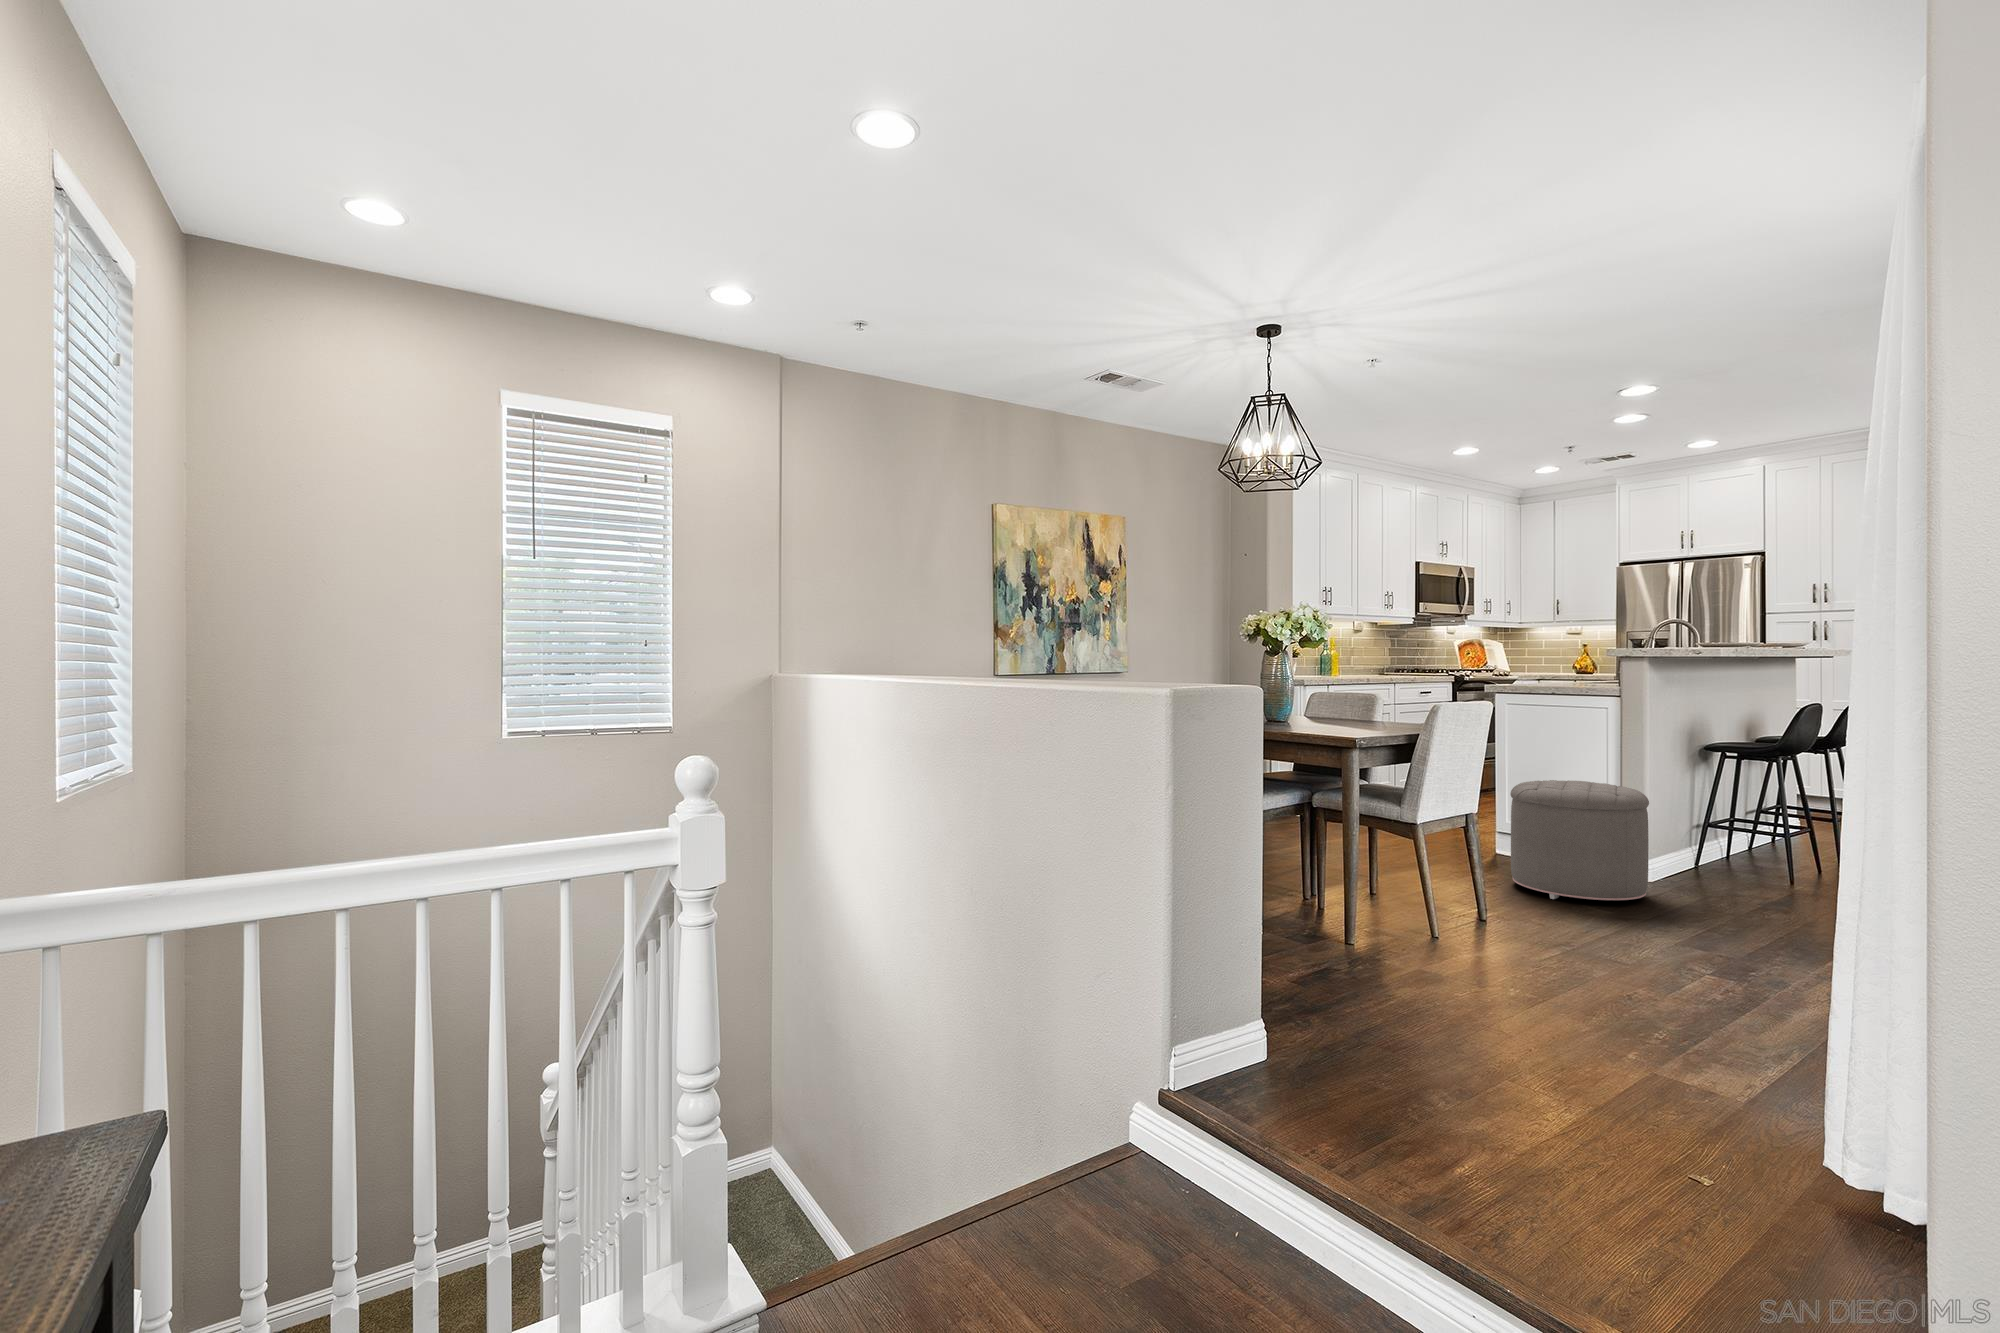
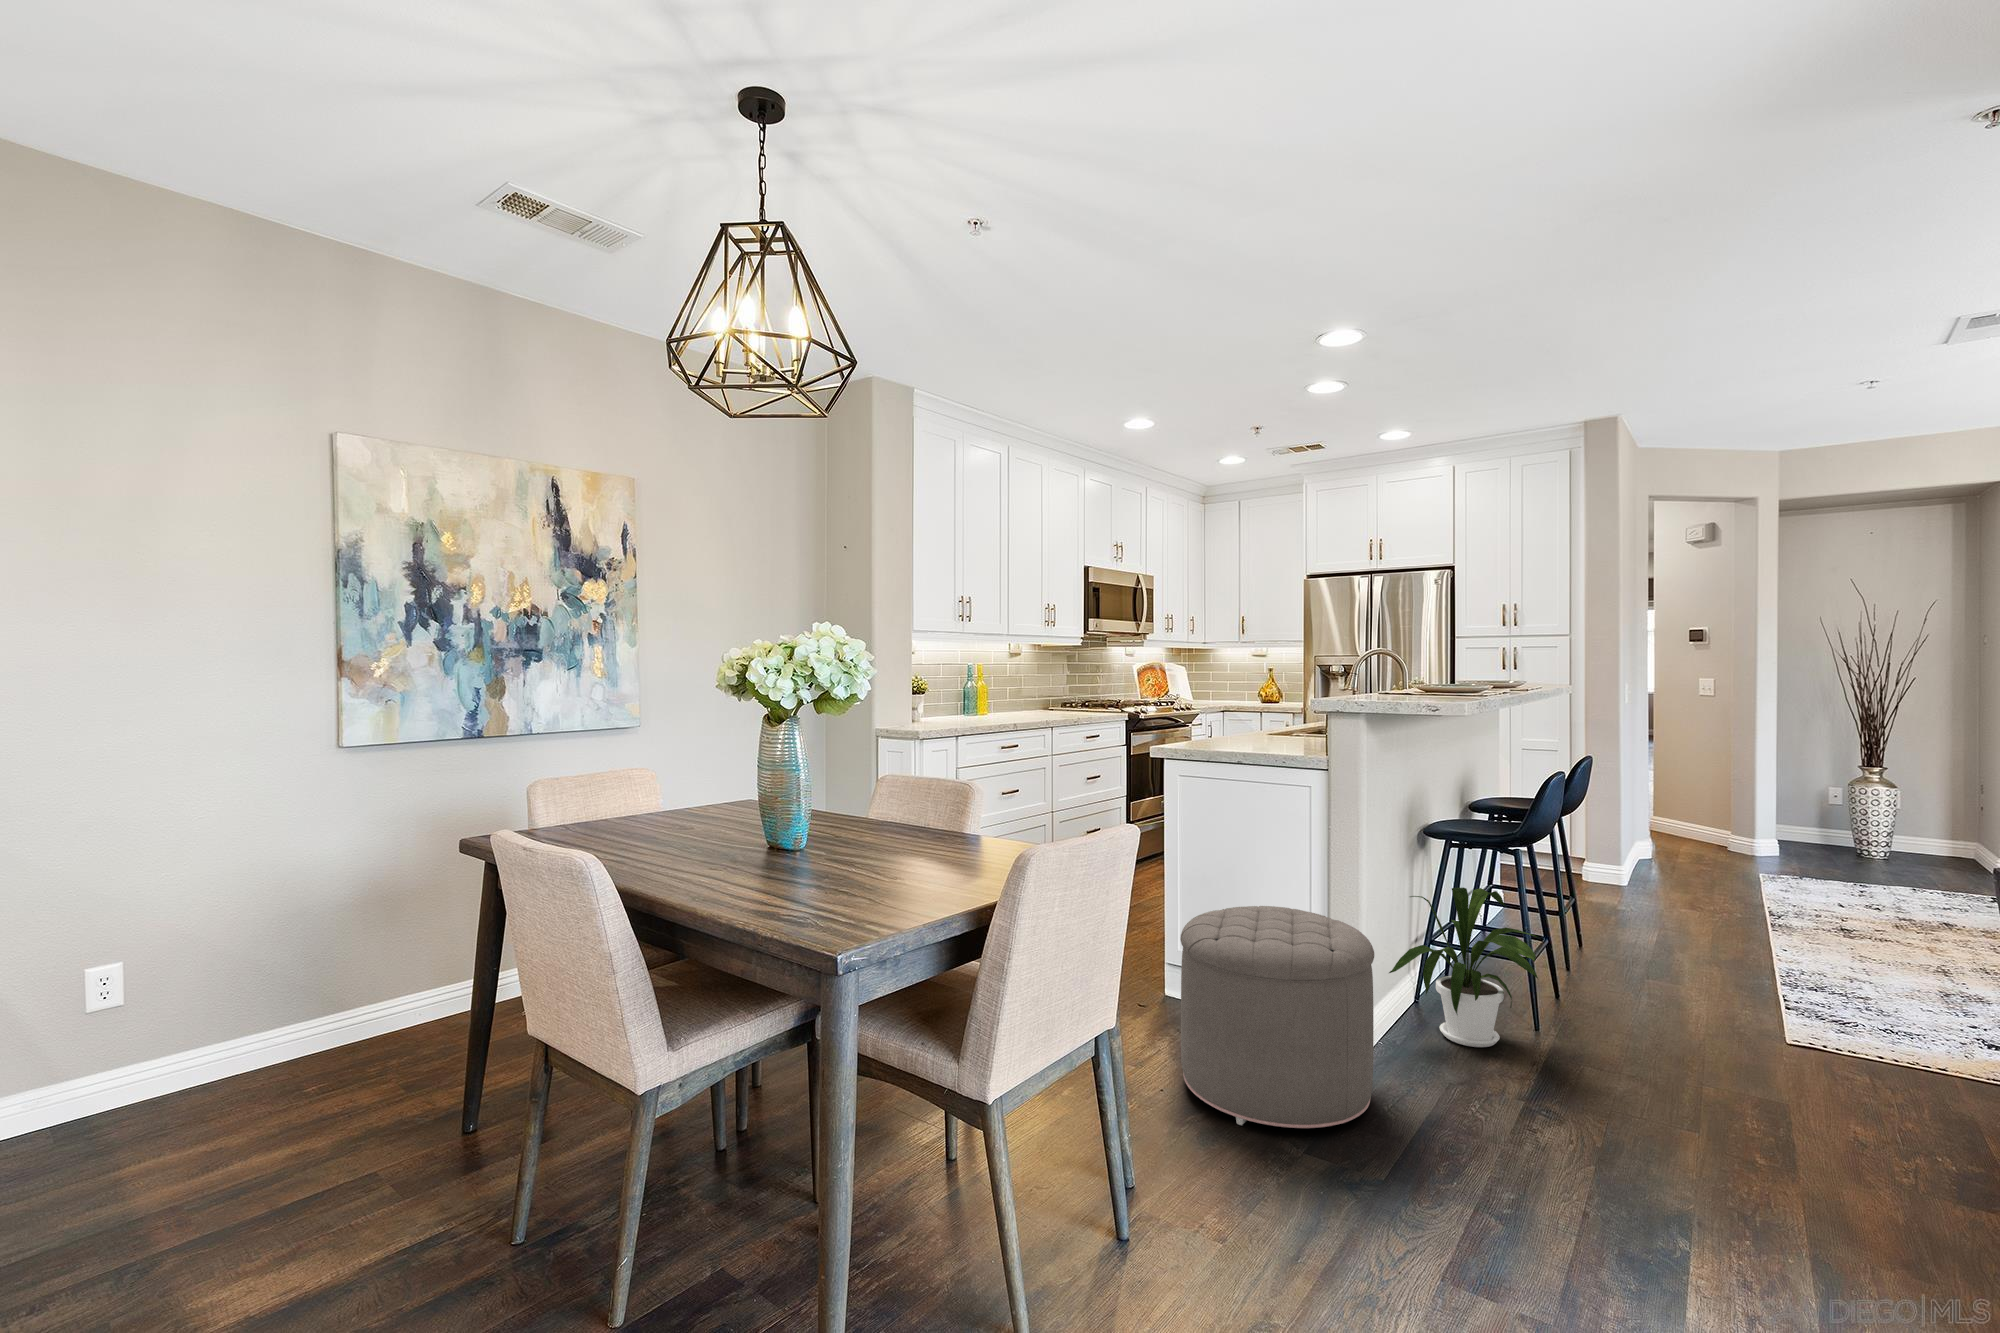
house plant: none [1667,774,1792,886] -> present [1389,888,1538,1047]

